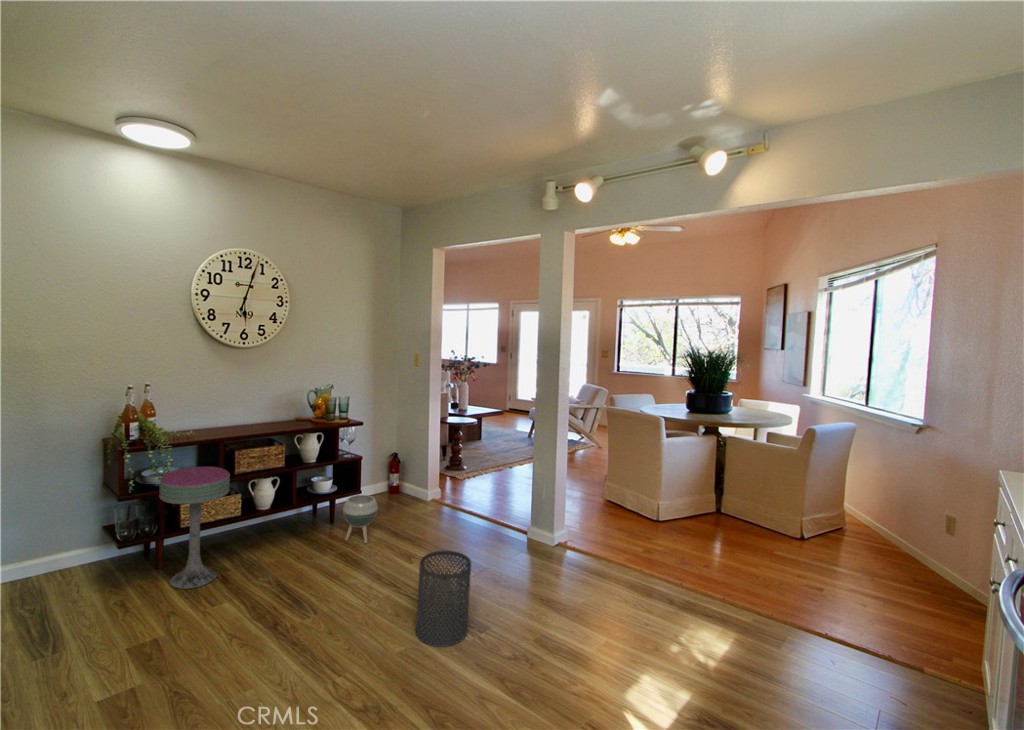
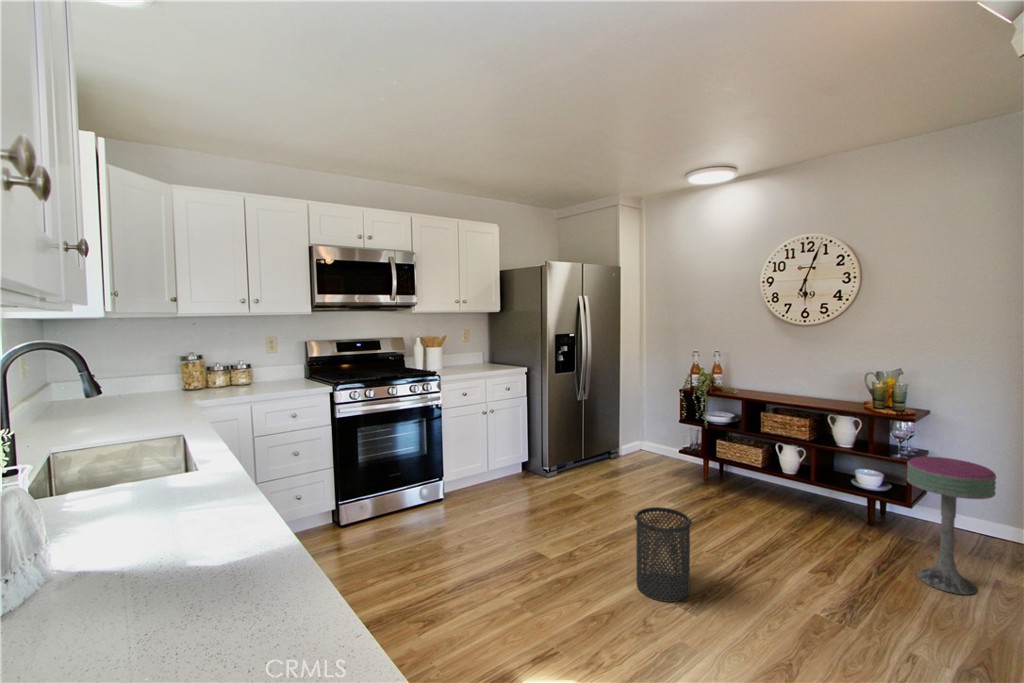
bar stool: present [159,467,230,589] -> present [907,457,996,594]
planter: present [343,495,378,543] -> none [810,491,856,548]

